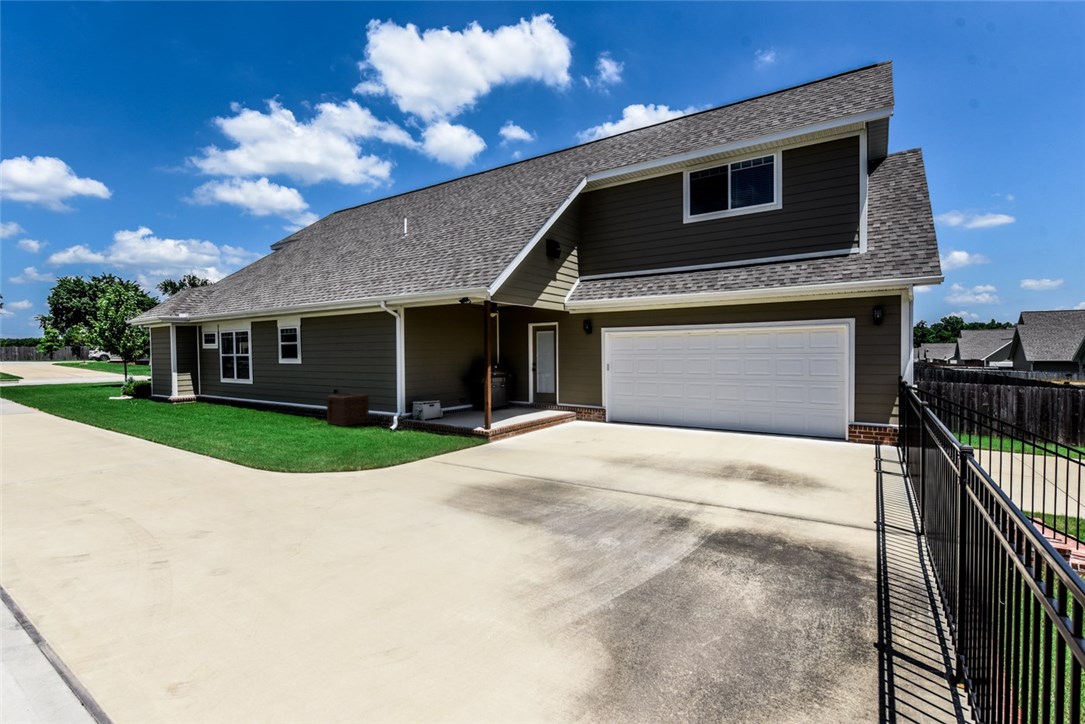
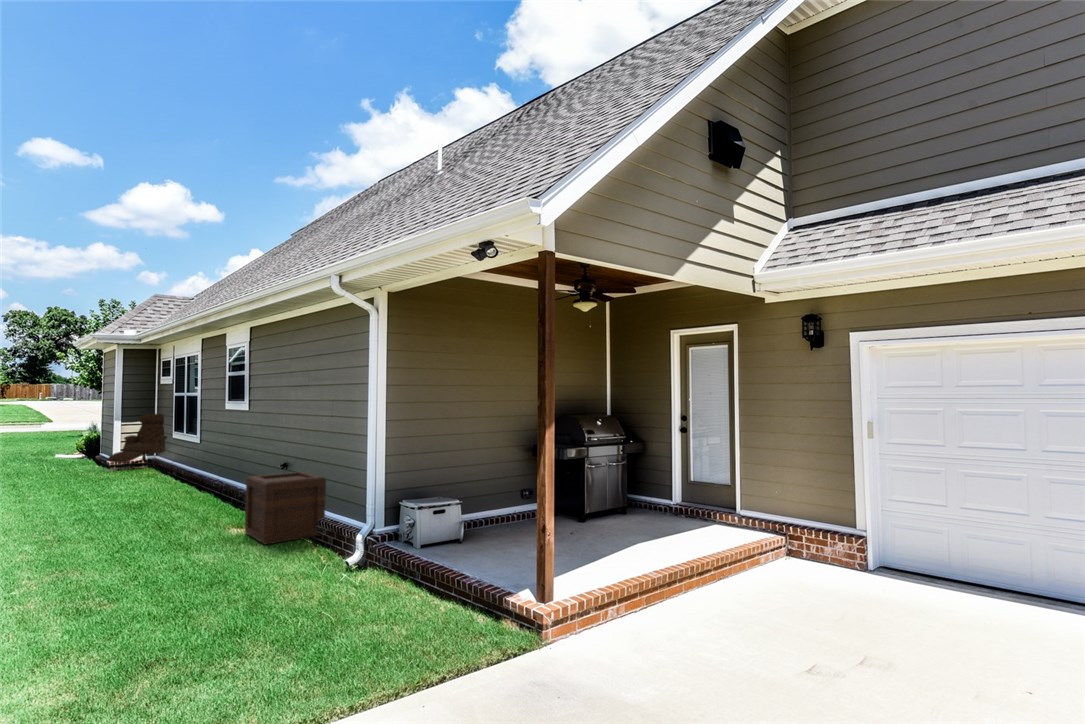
lounge chair: none [180,367,216,403] -> present [108,414,167,470]

